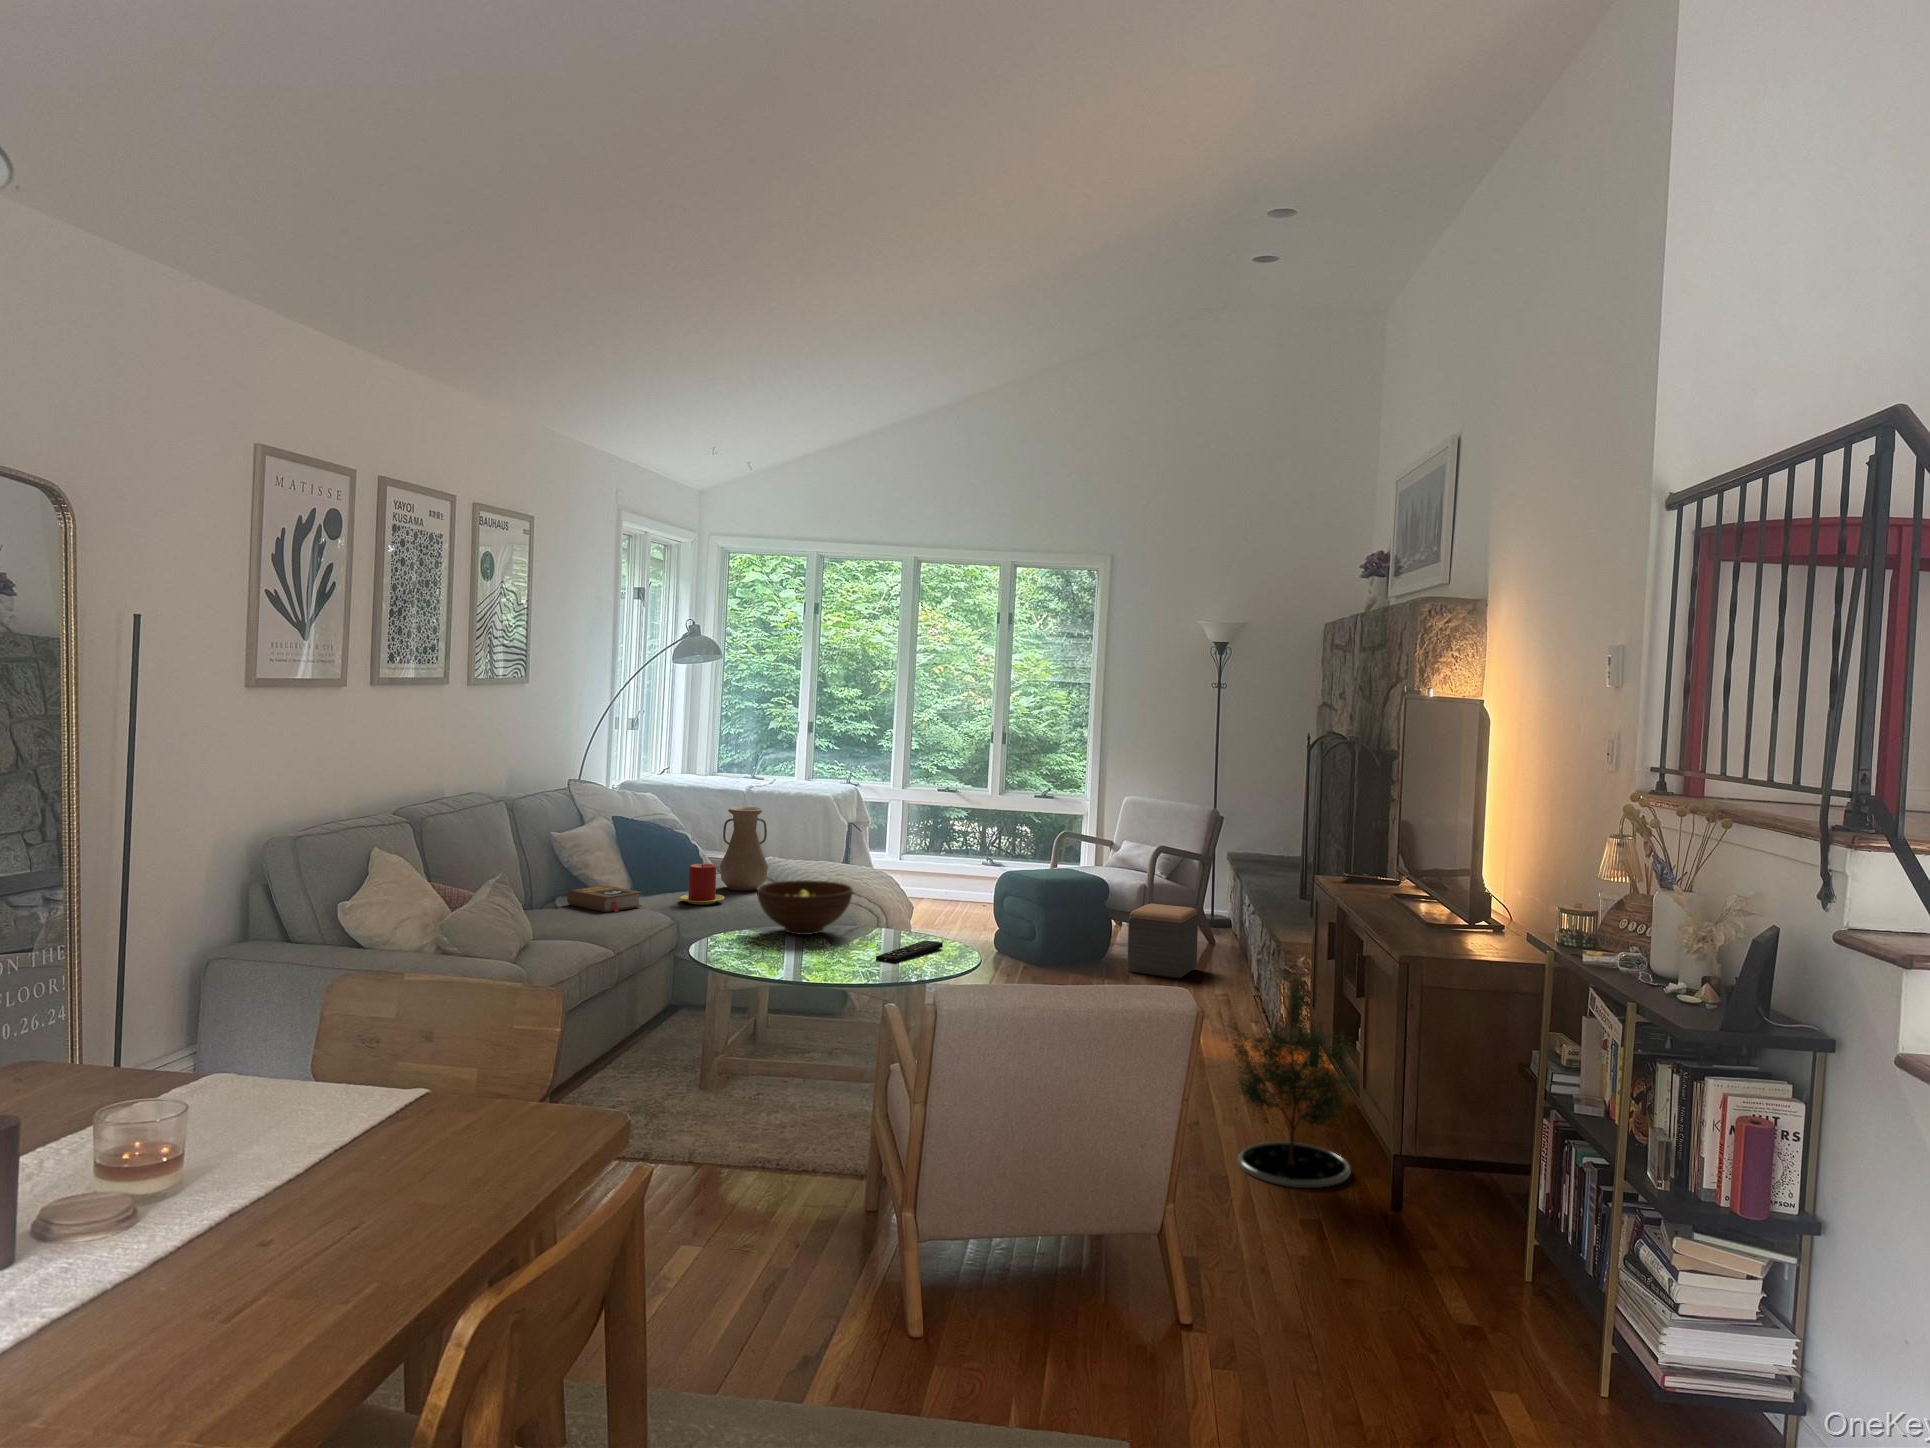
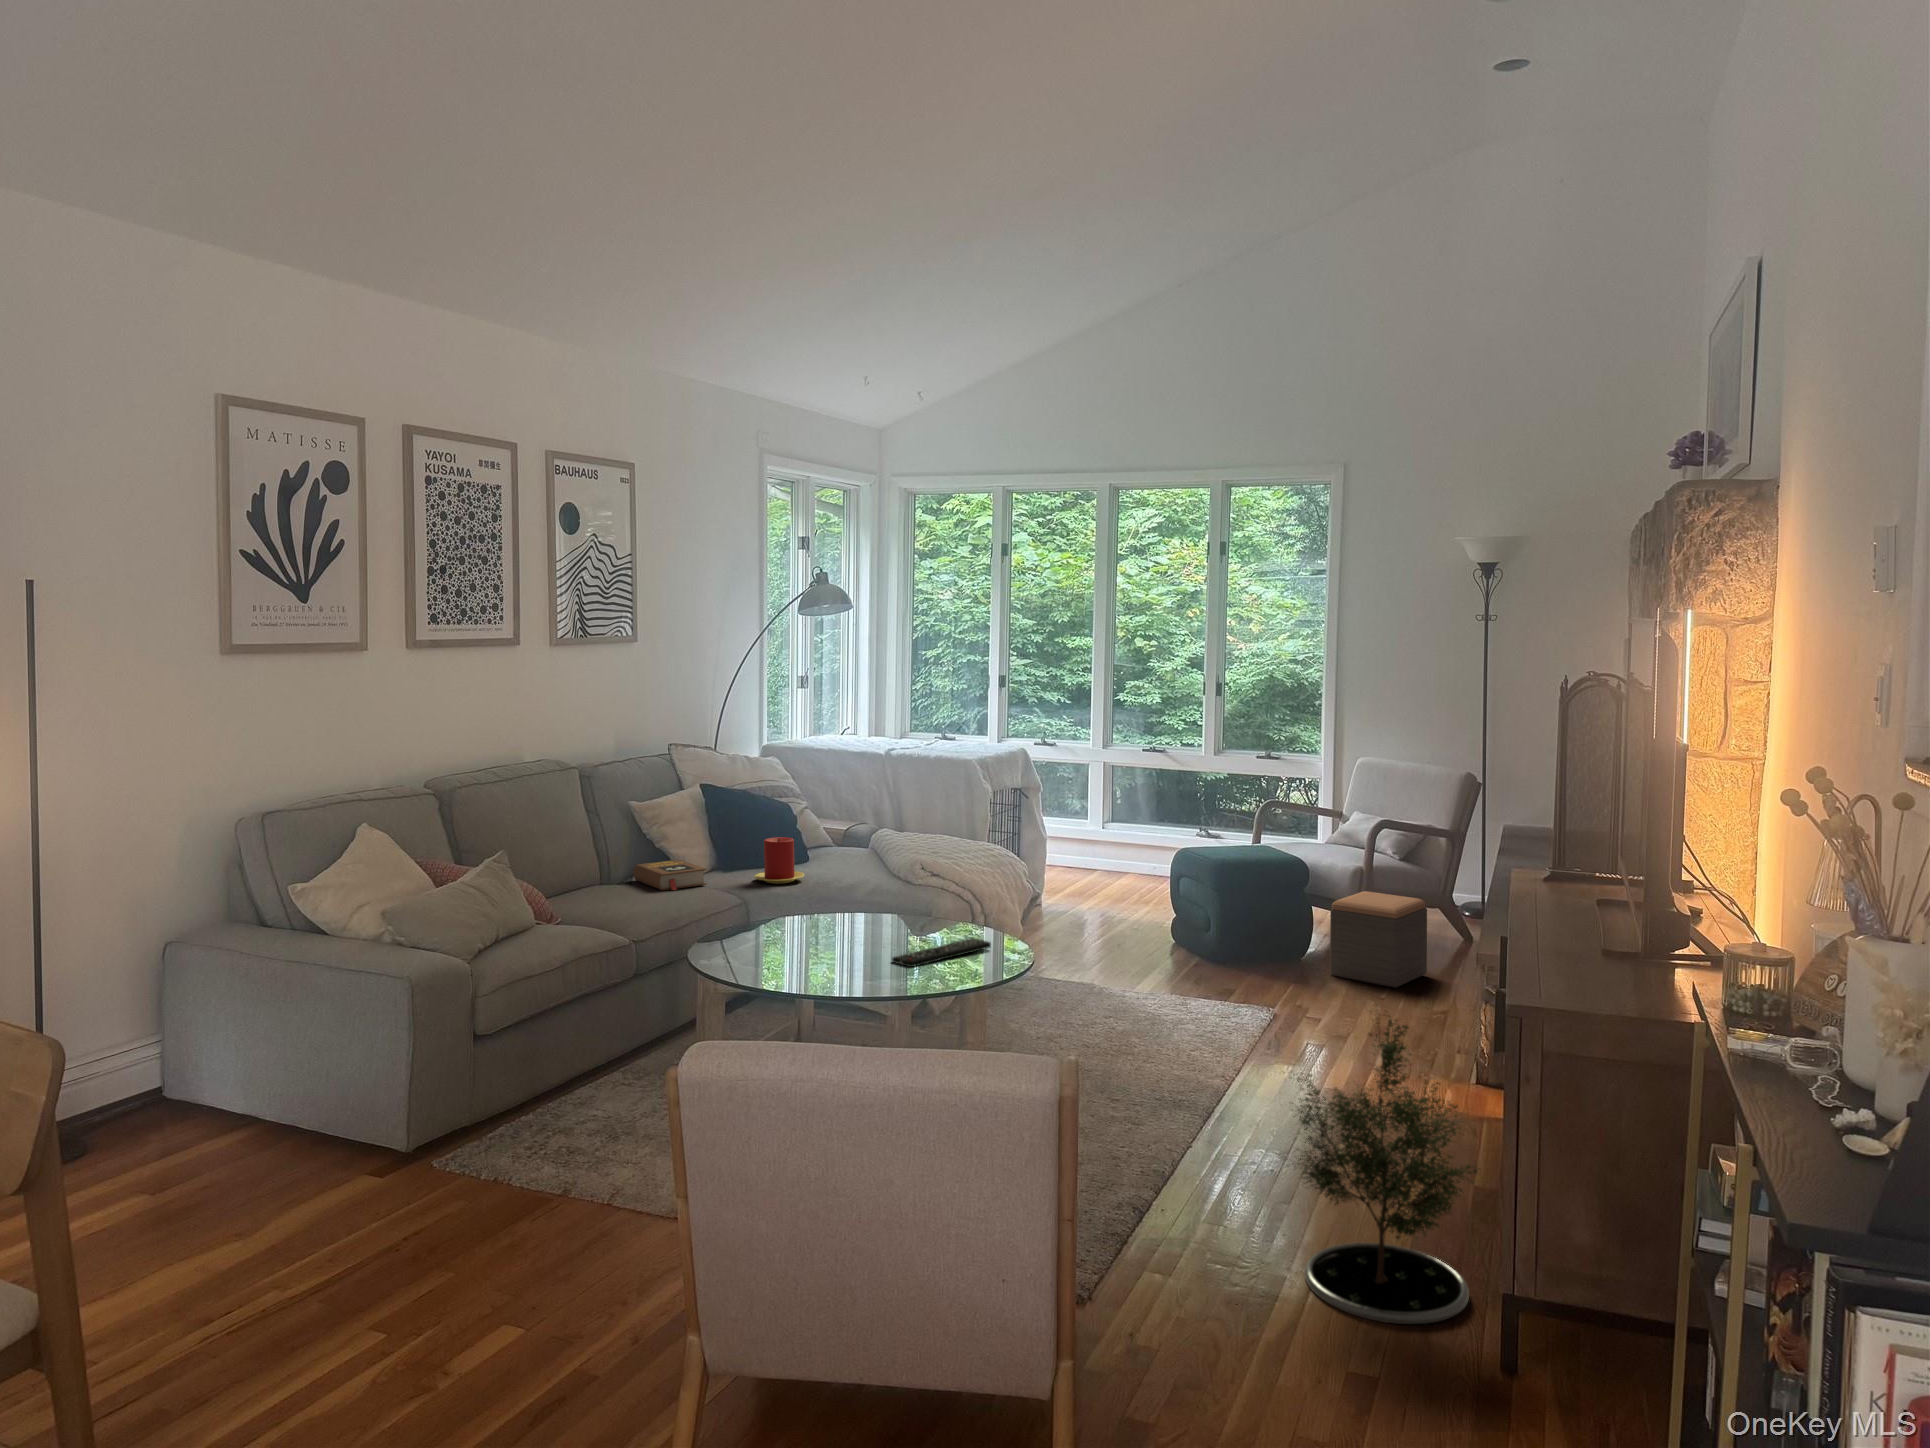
vase: present [720,807,768,891] -> none [820,773,873,867]
fruit bowl: present [757,880,853,935] -> none [792,860,904,925]

